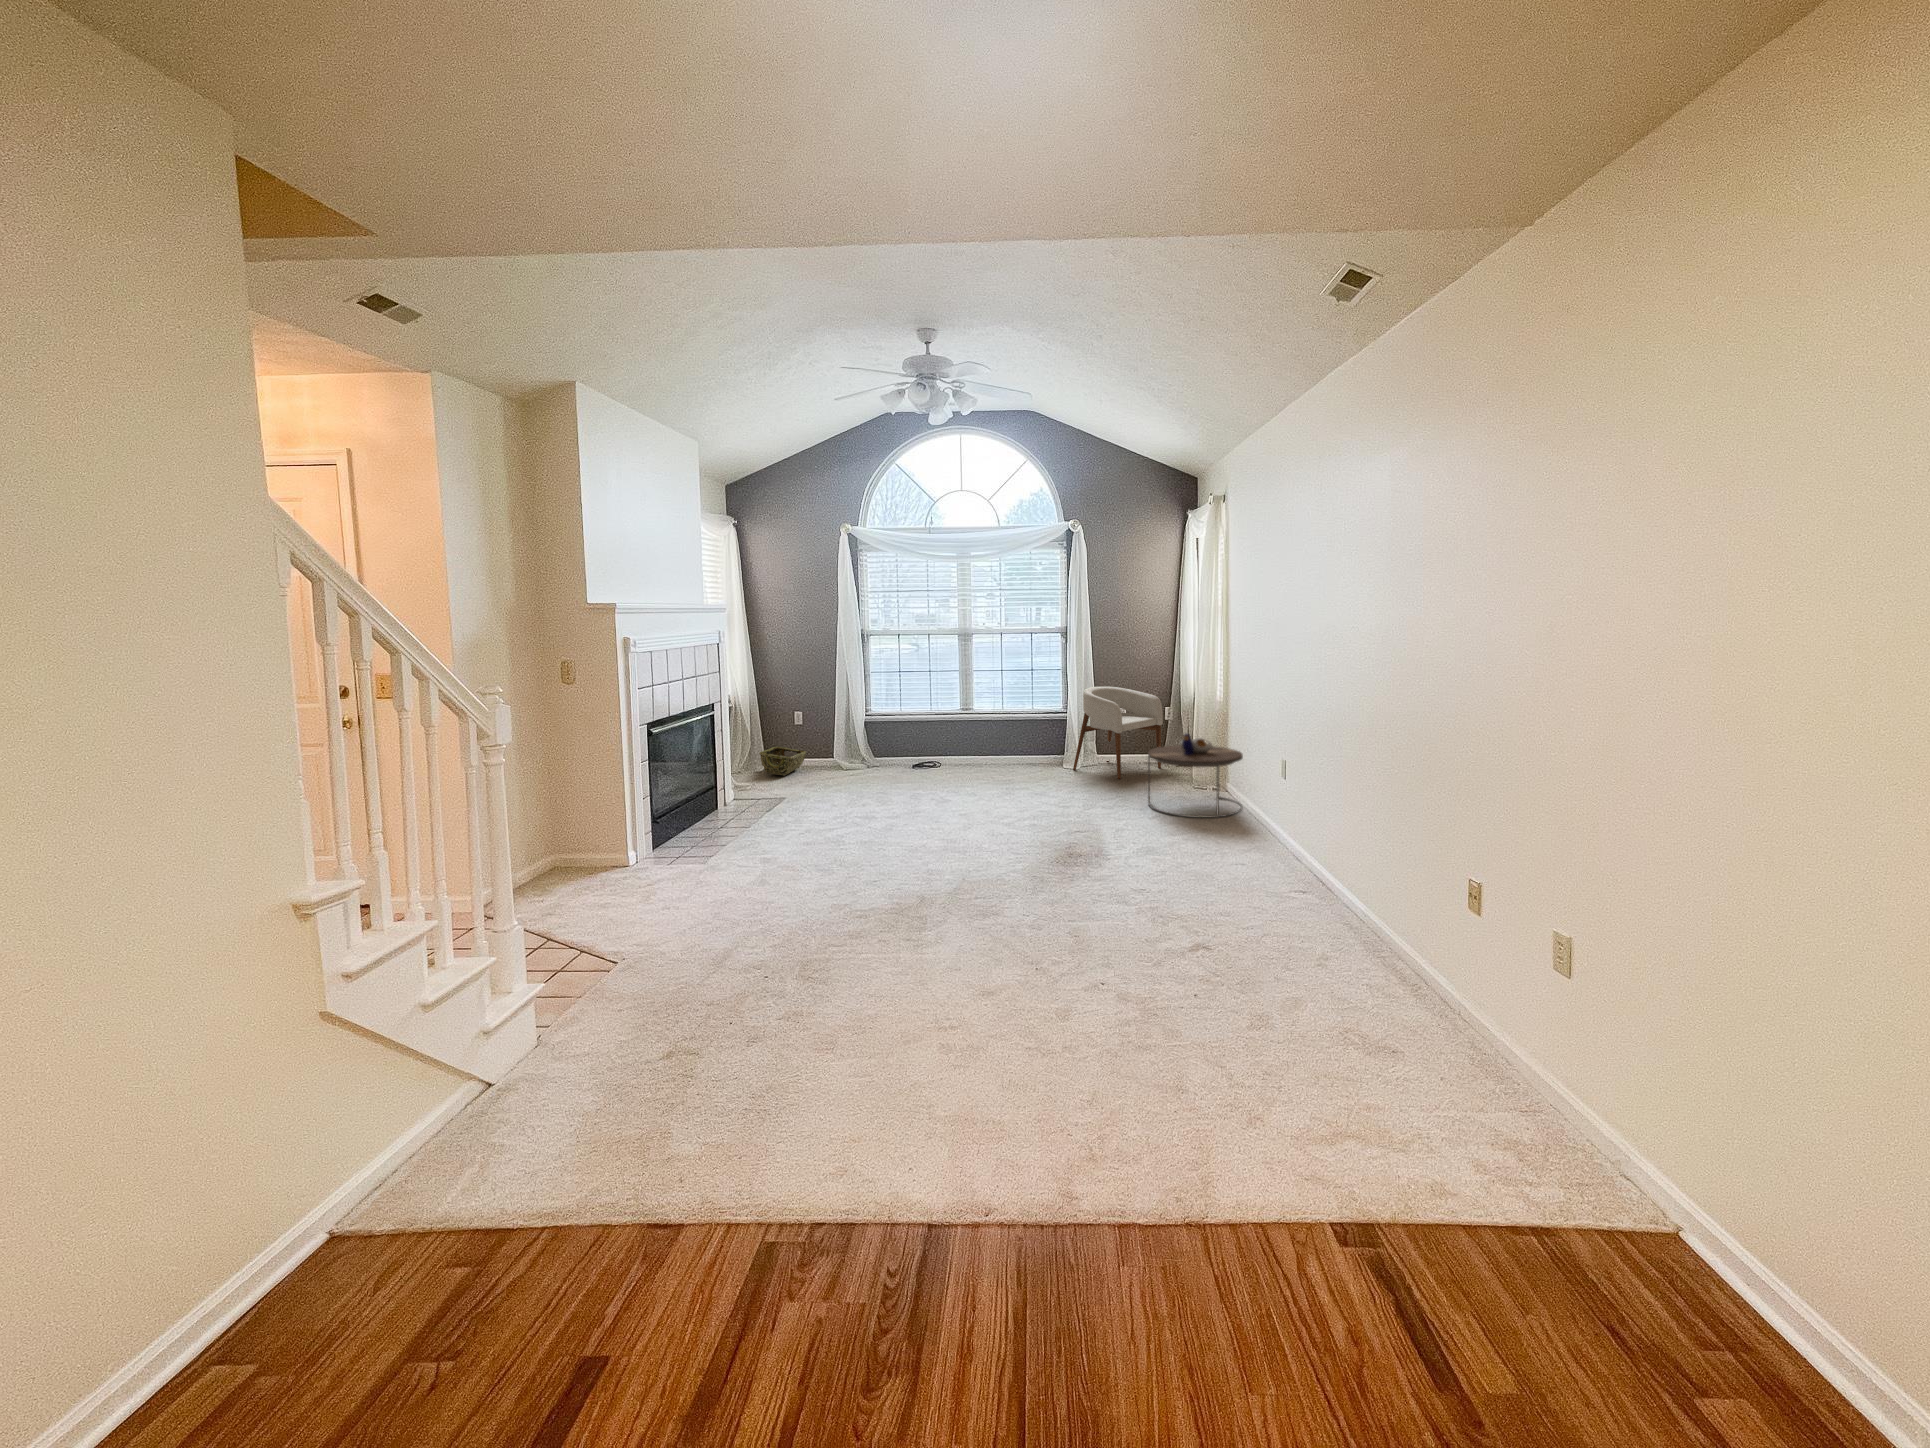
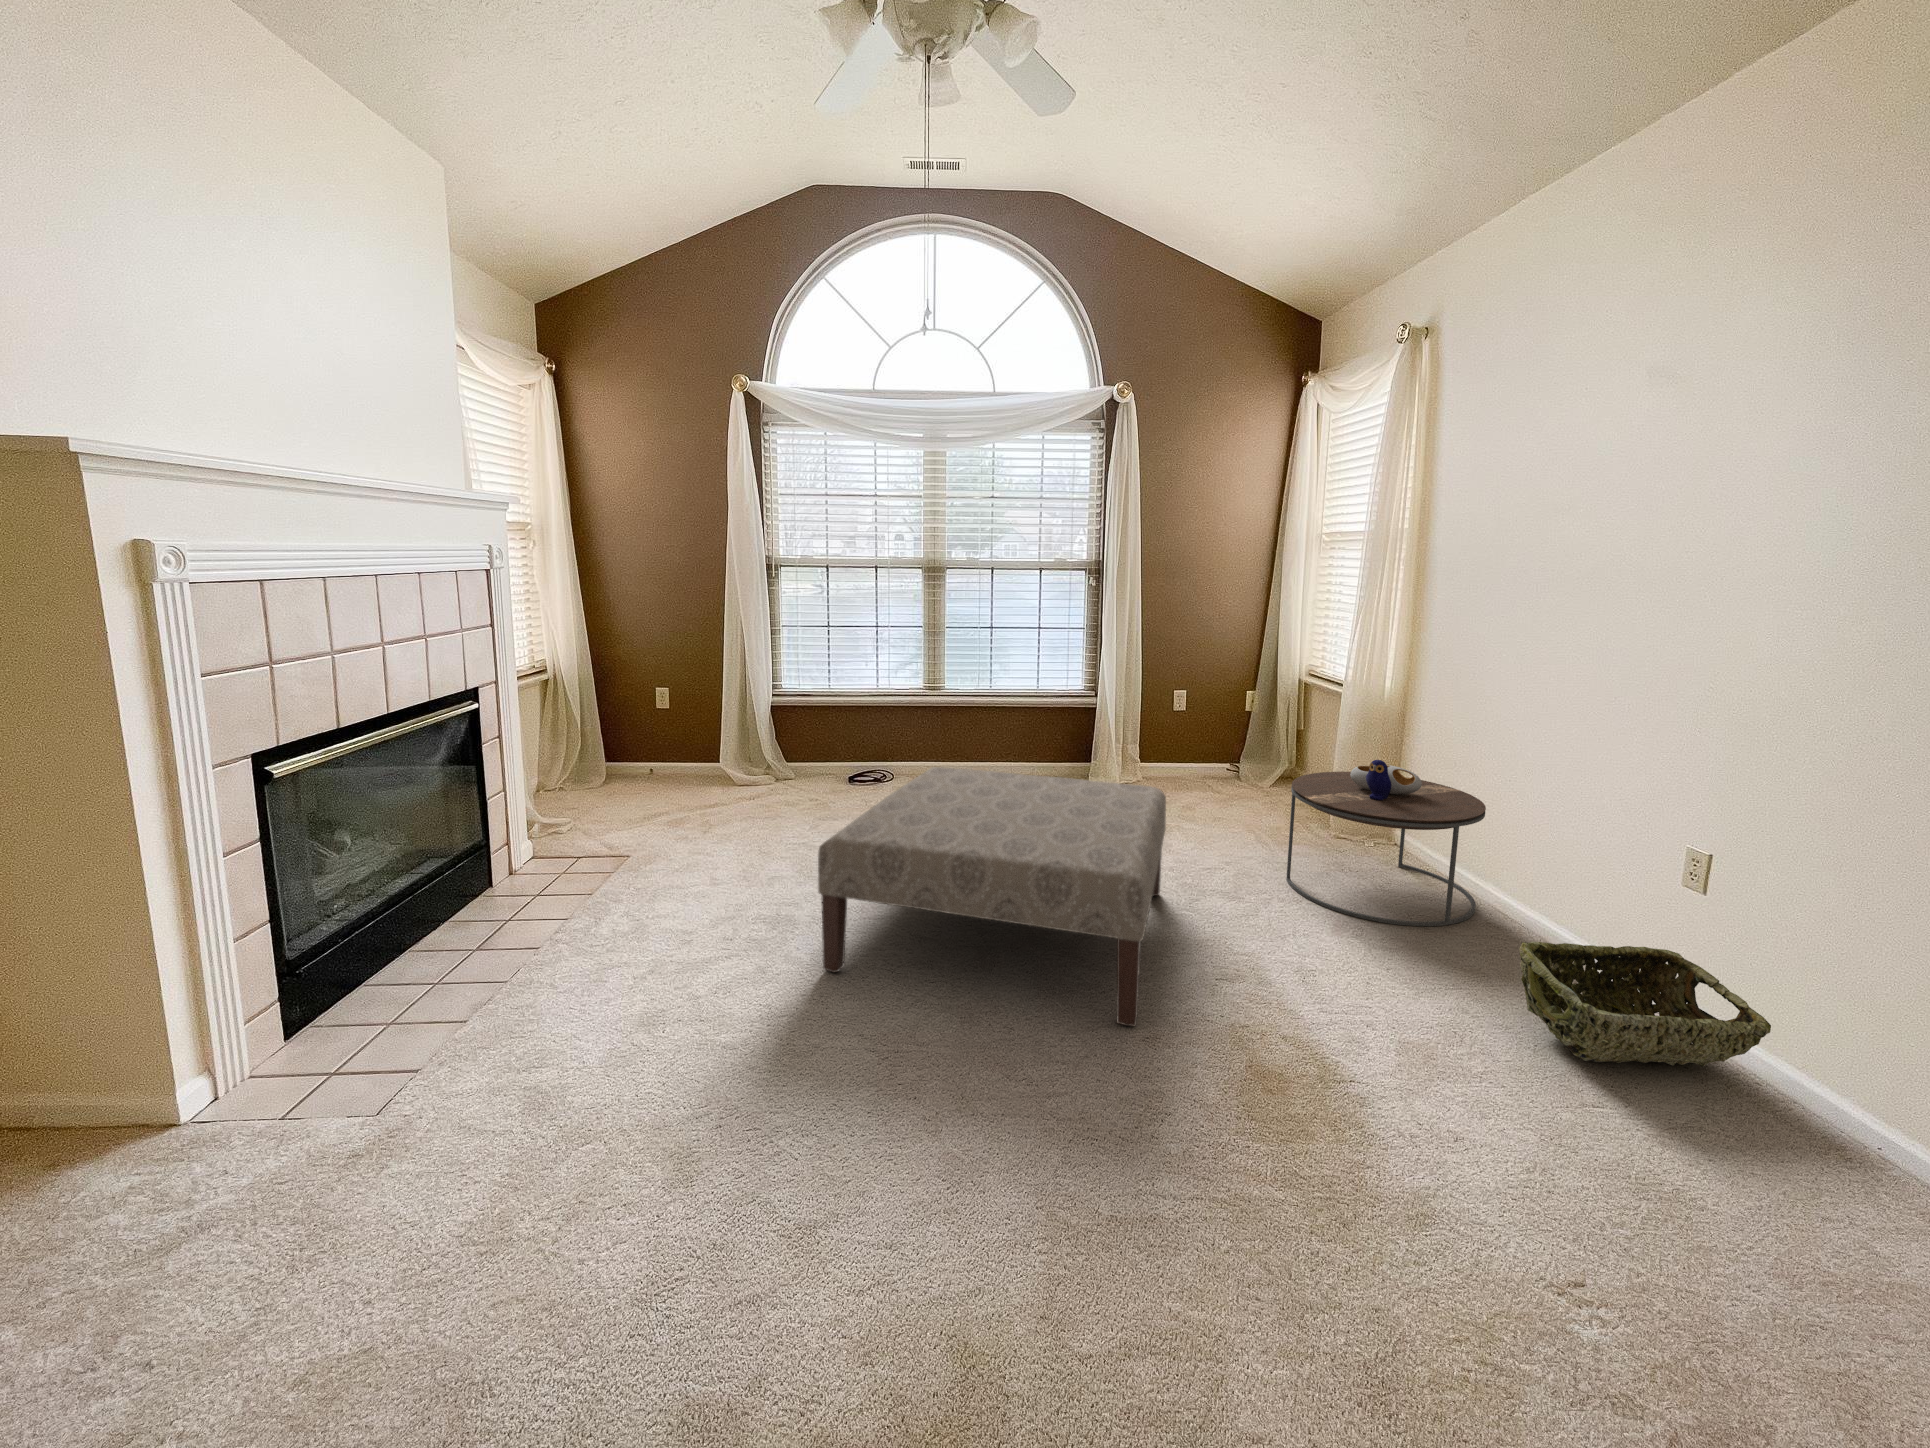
armchair: present [1073,687,1163,779] -> none [1108,658,1254,815]
ottoman: none [889,745,1075,846] -> present [818,767,1166,1026]
woven basket: present [760,747,806,776] -> present [1519,942,1771,1067]

